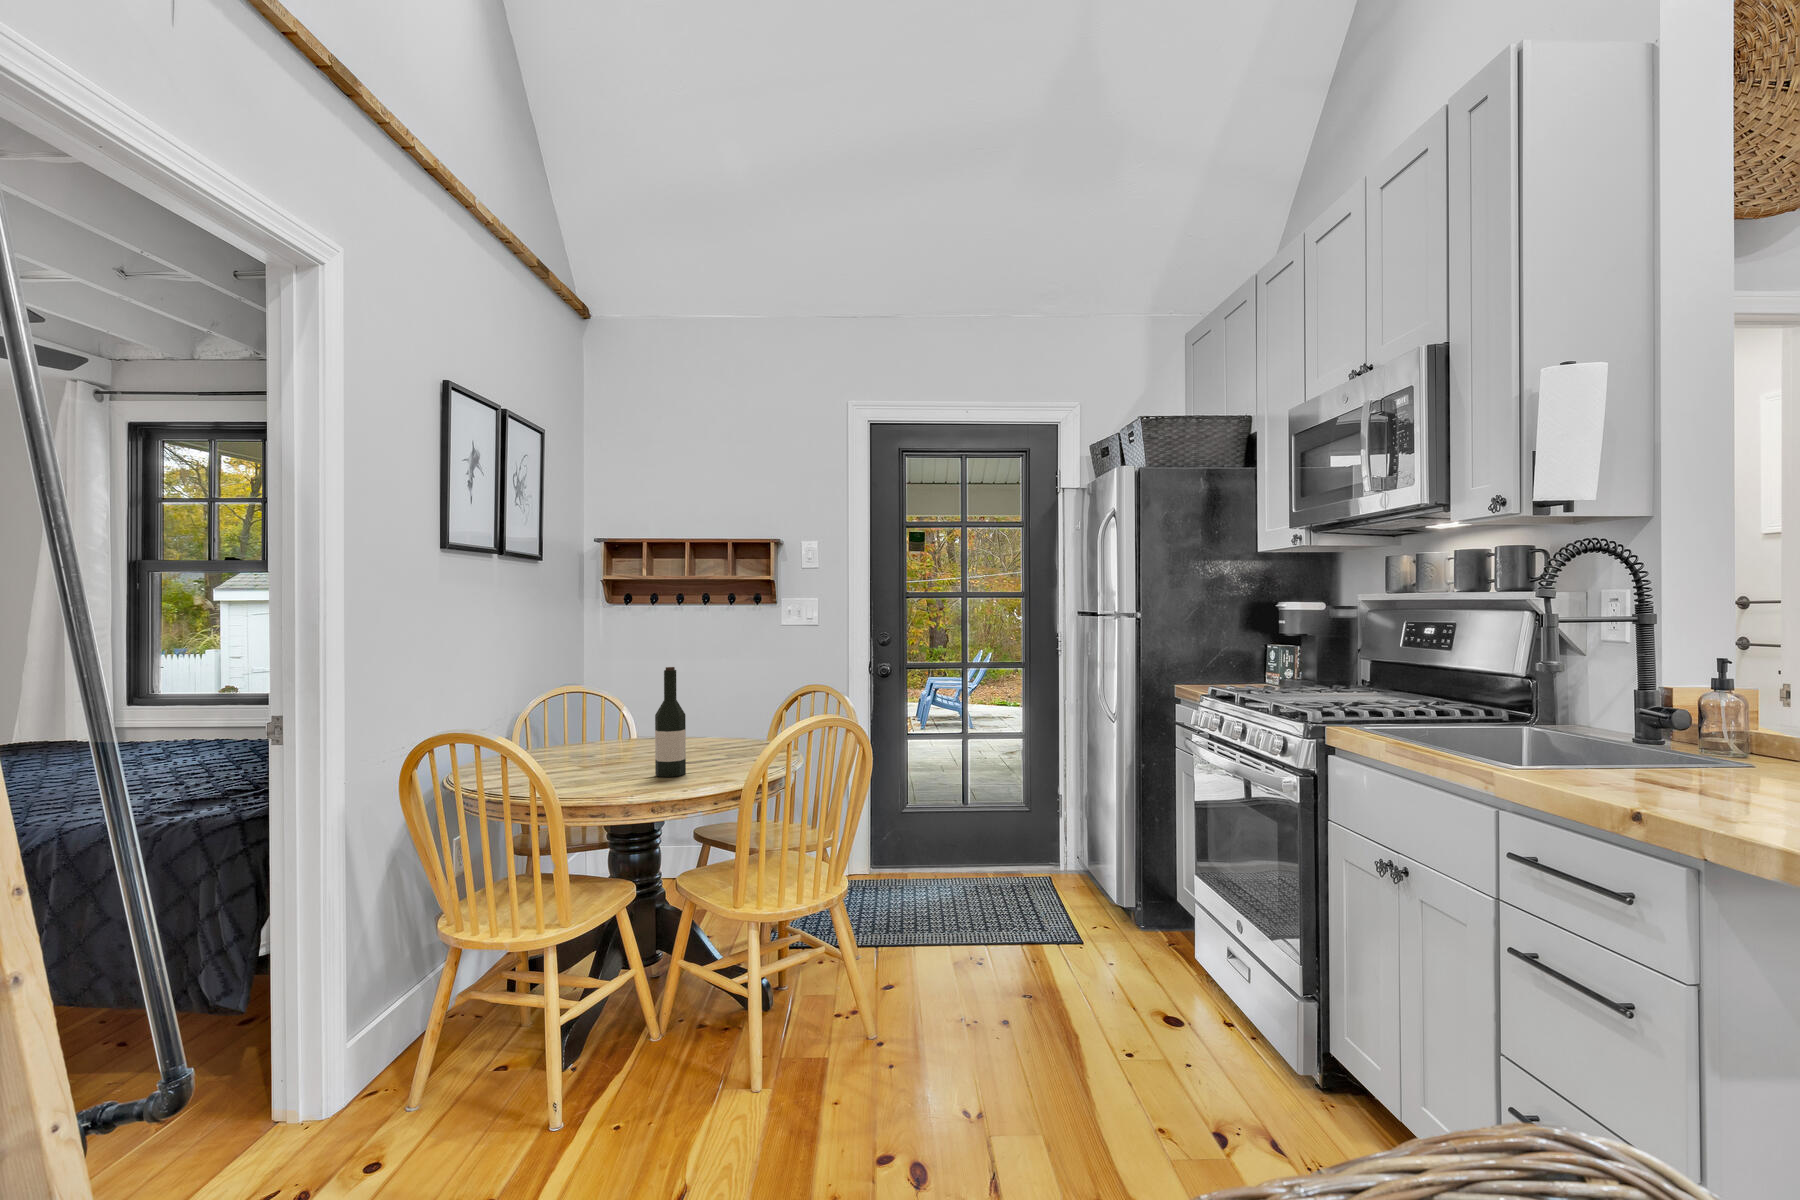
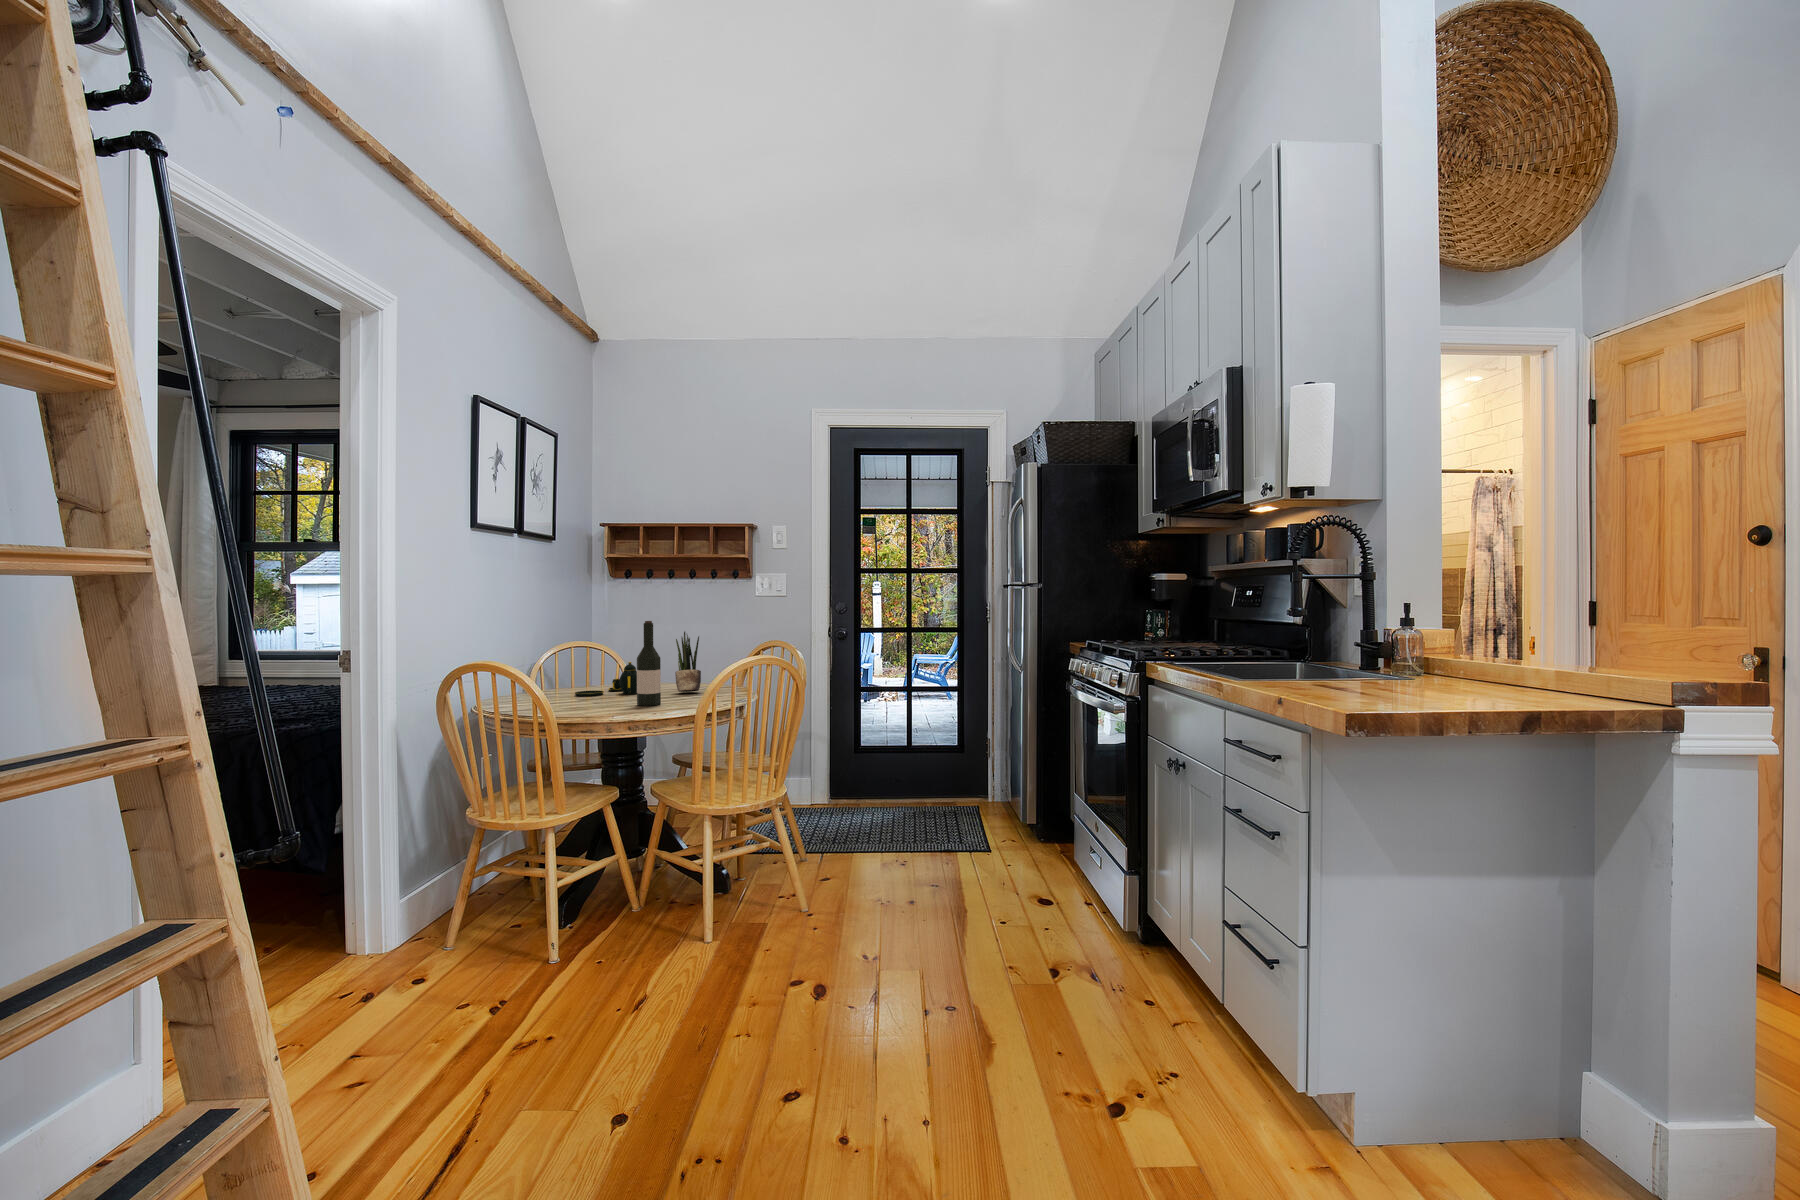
potted plant: none [698,675,729,752] -> present [675,632,701,692]
teapot: none [570,714,652,758] -> present [575,662,637,696]

